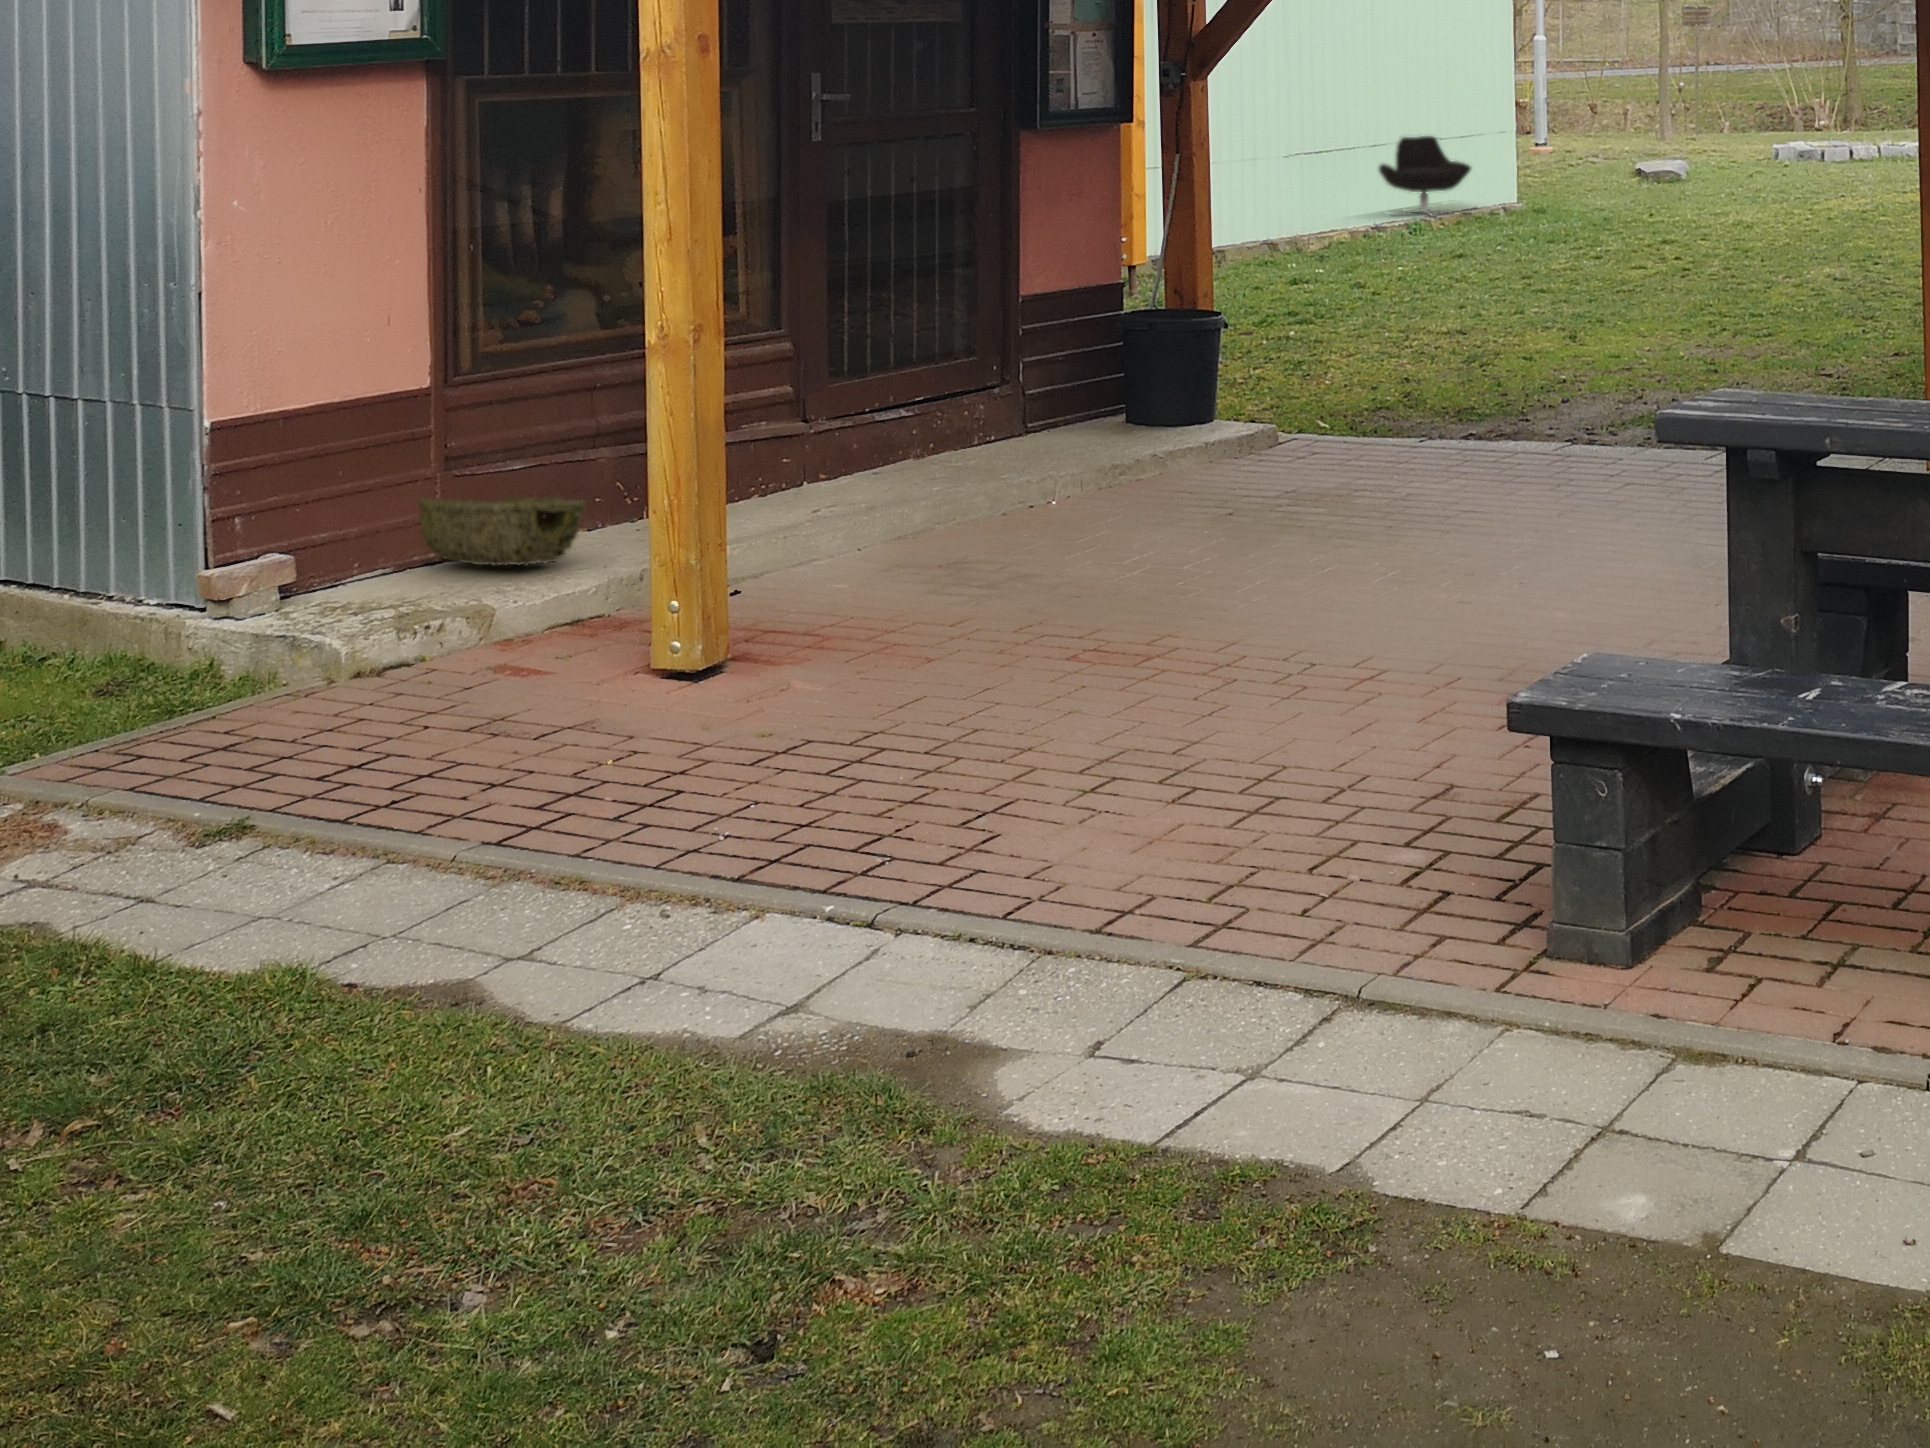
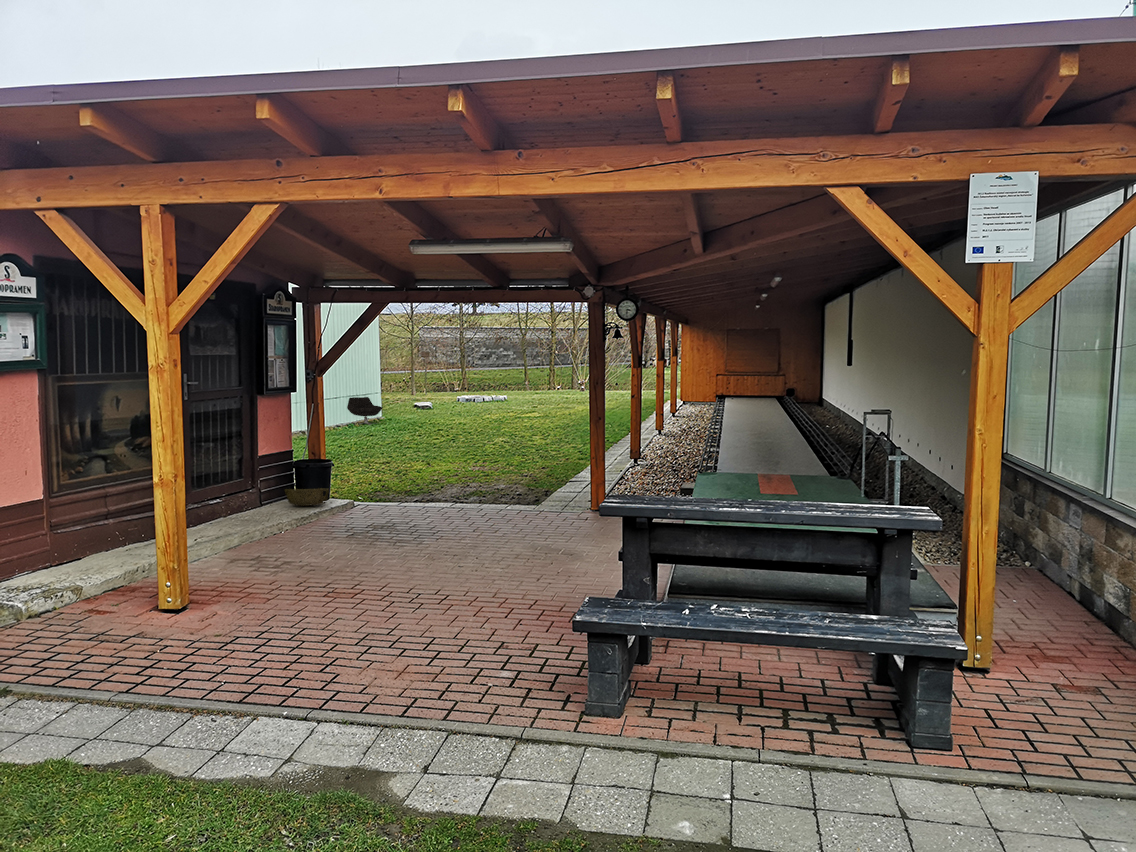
woven basket: present [417,497,585,566] -> present [285,488,329,506]

